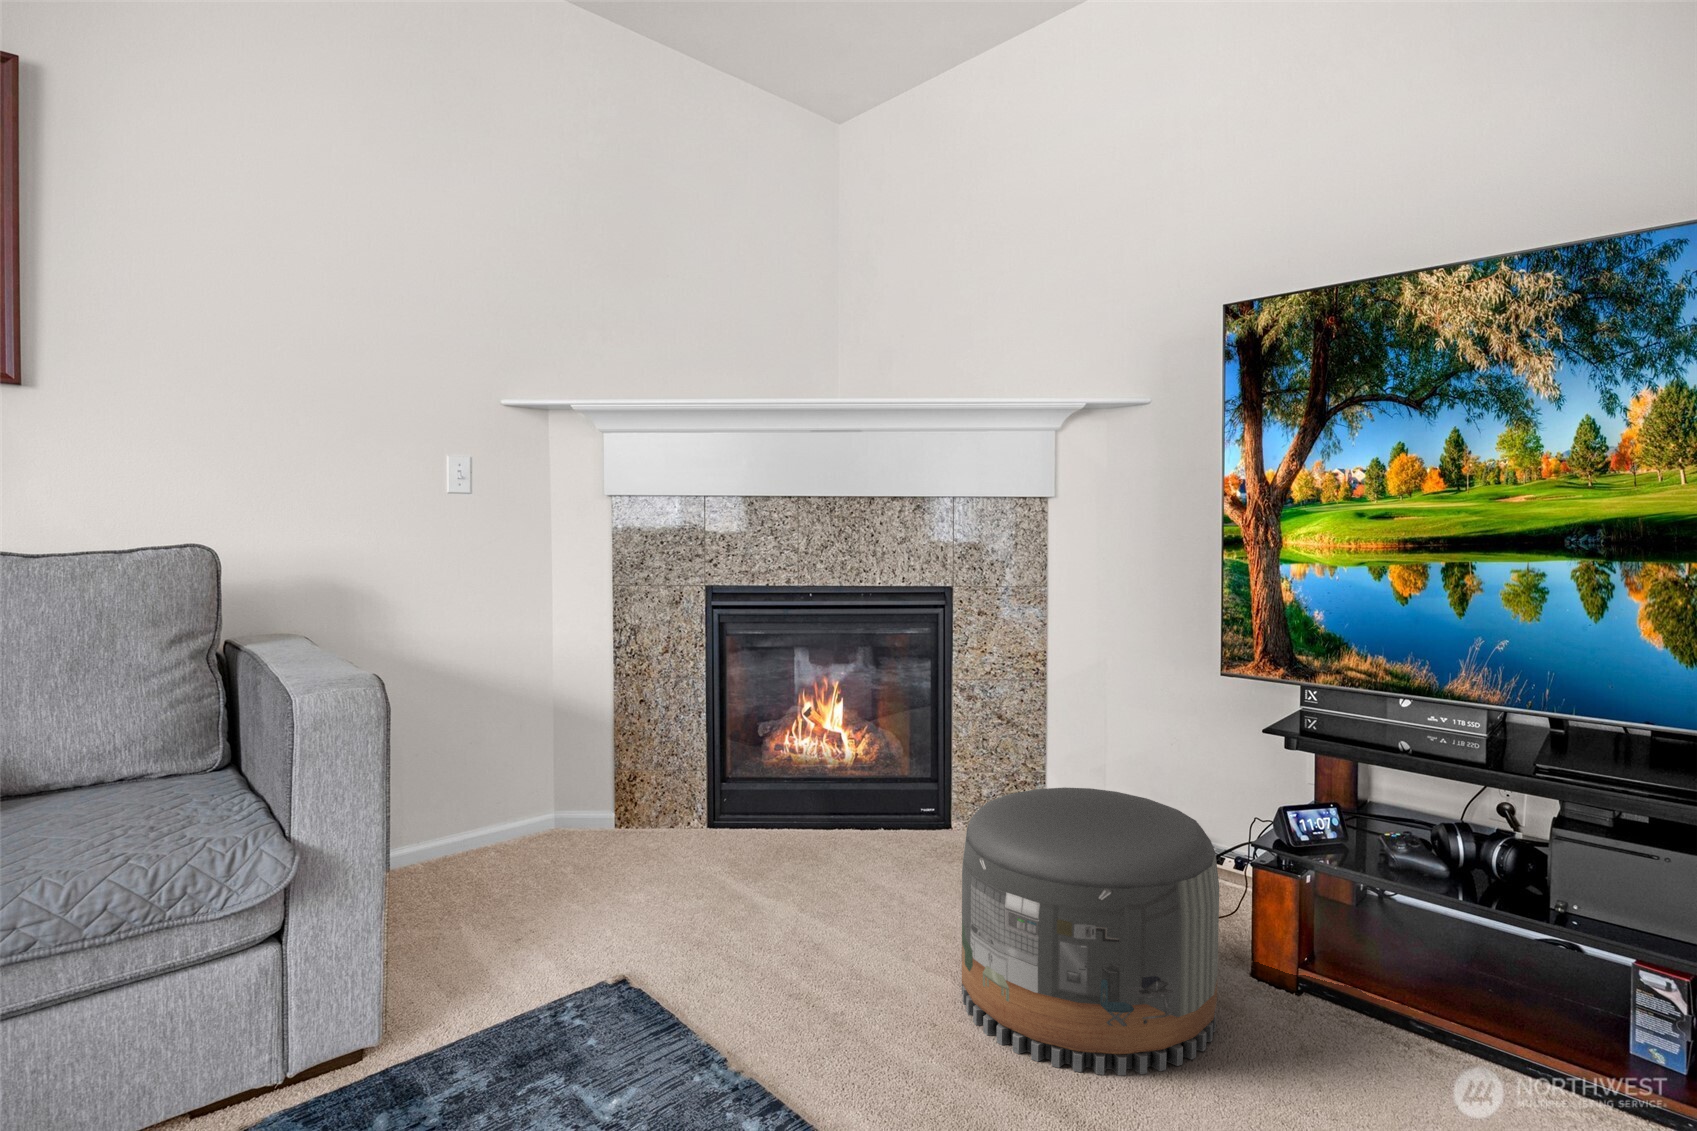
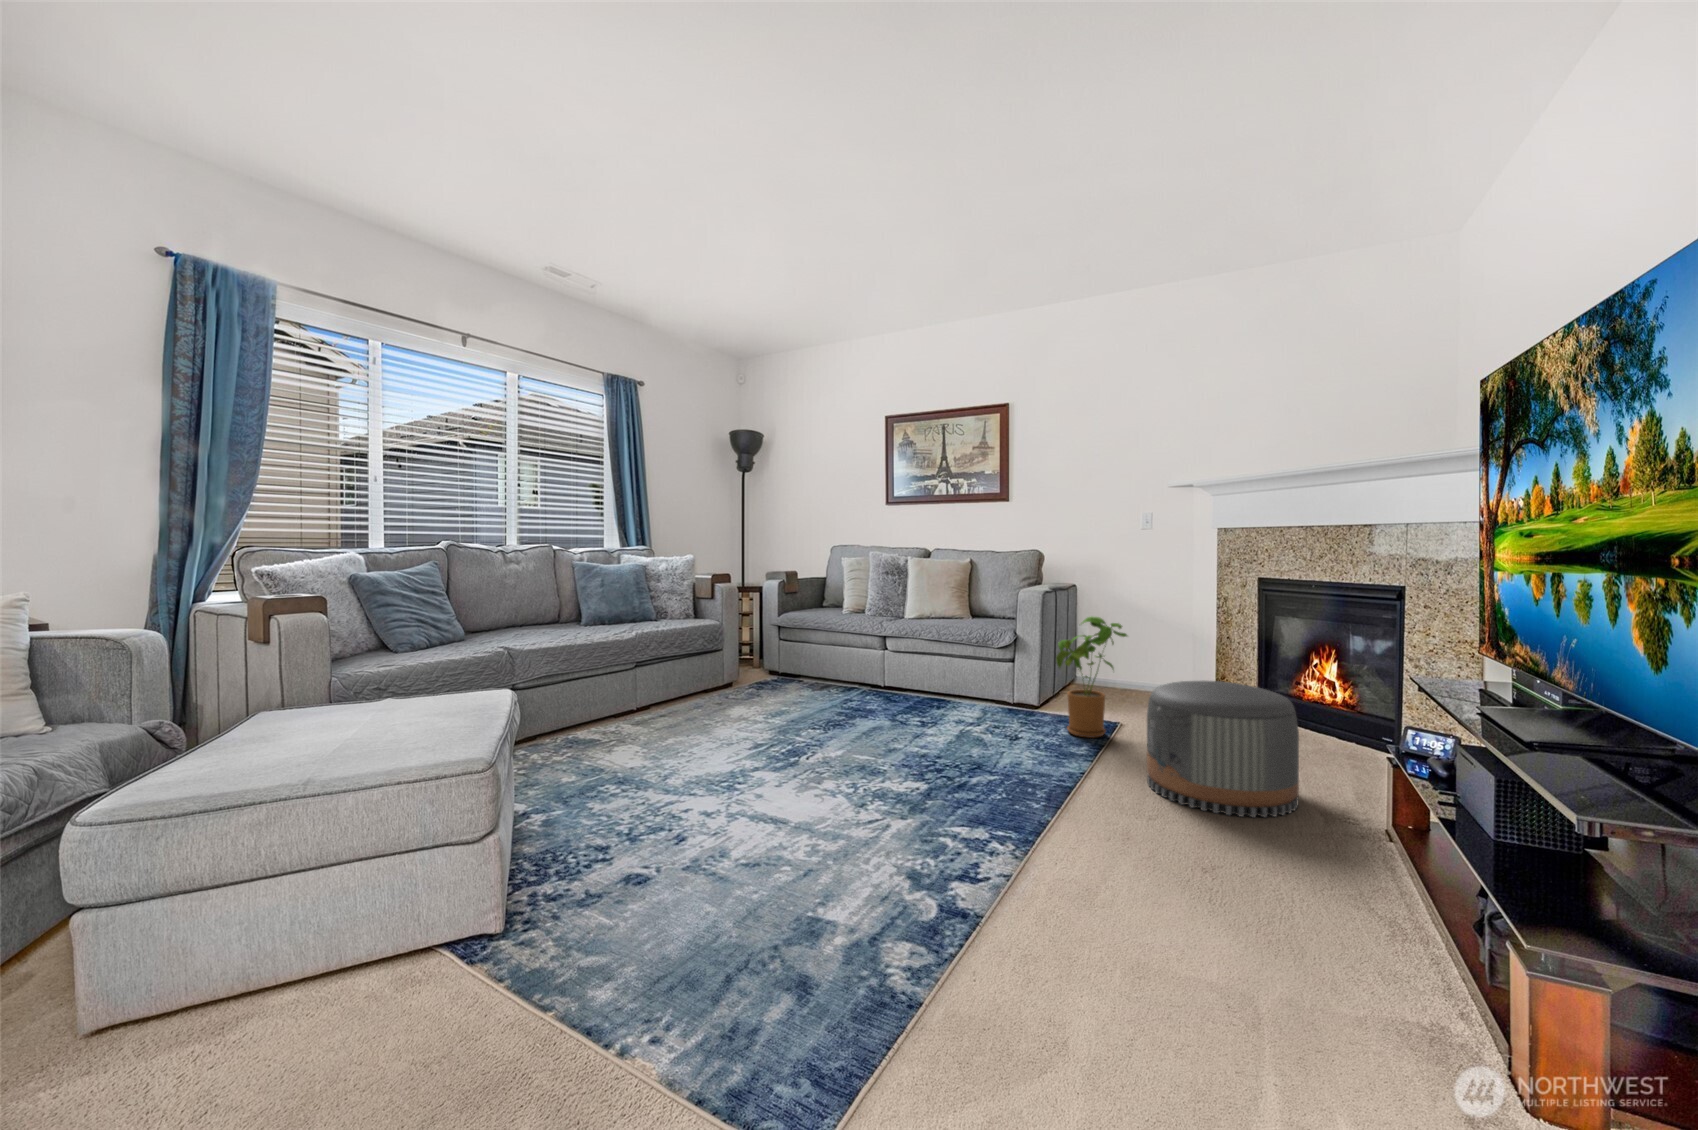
house plant: none [606,715,781,1035] -> present [1056,617,1127,738]

